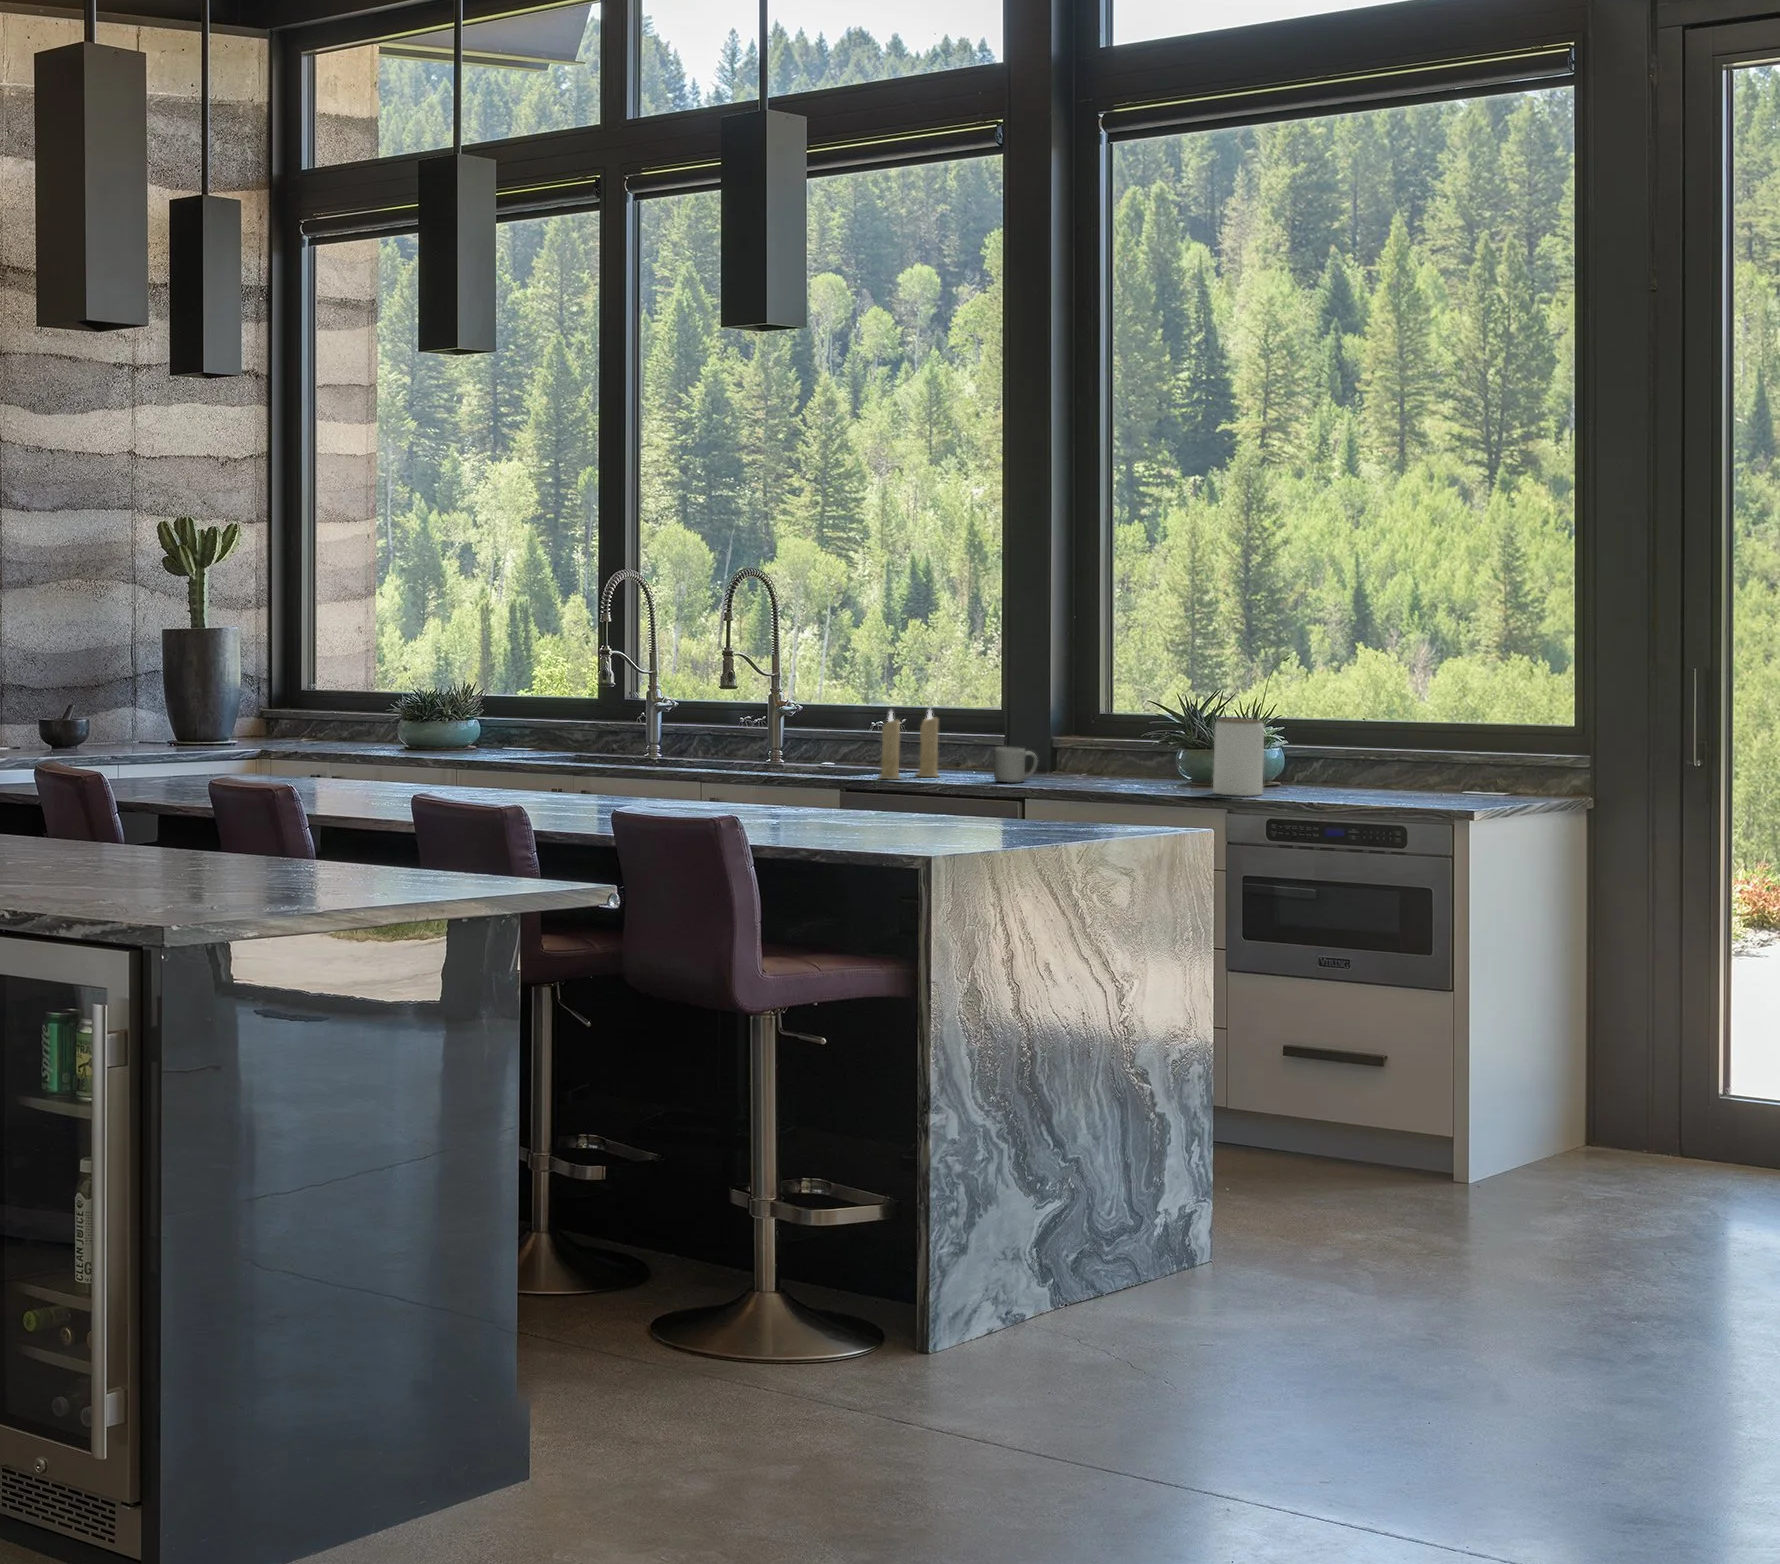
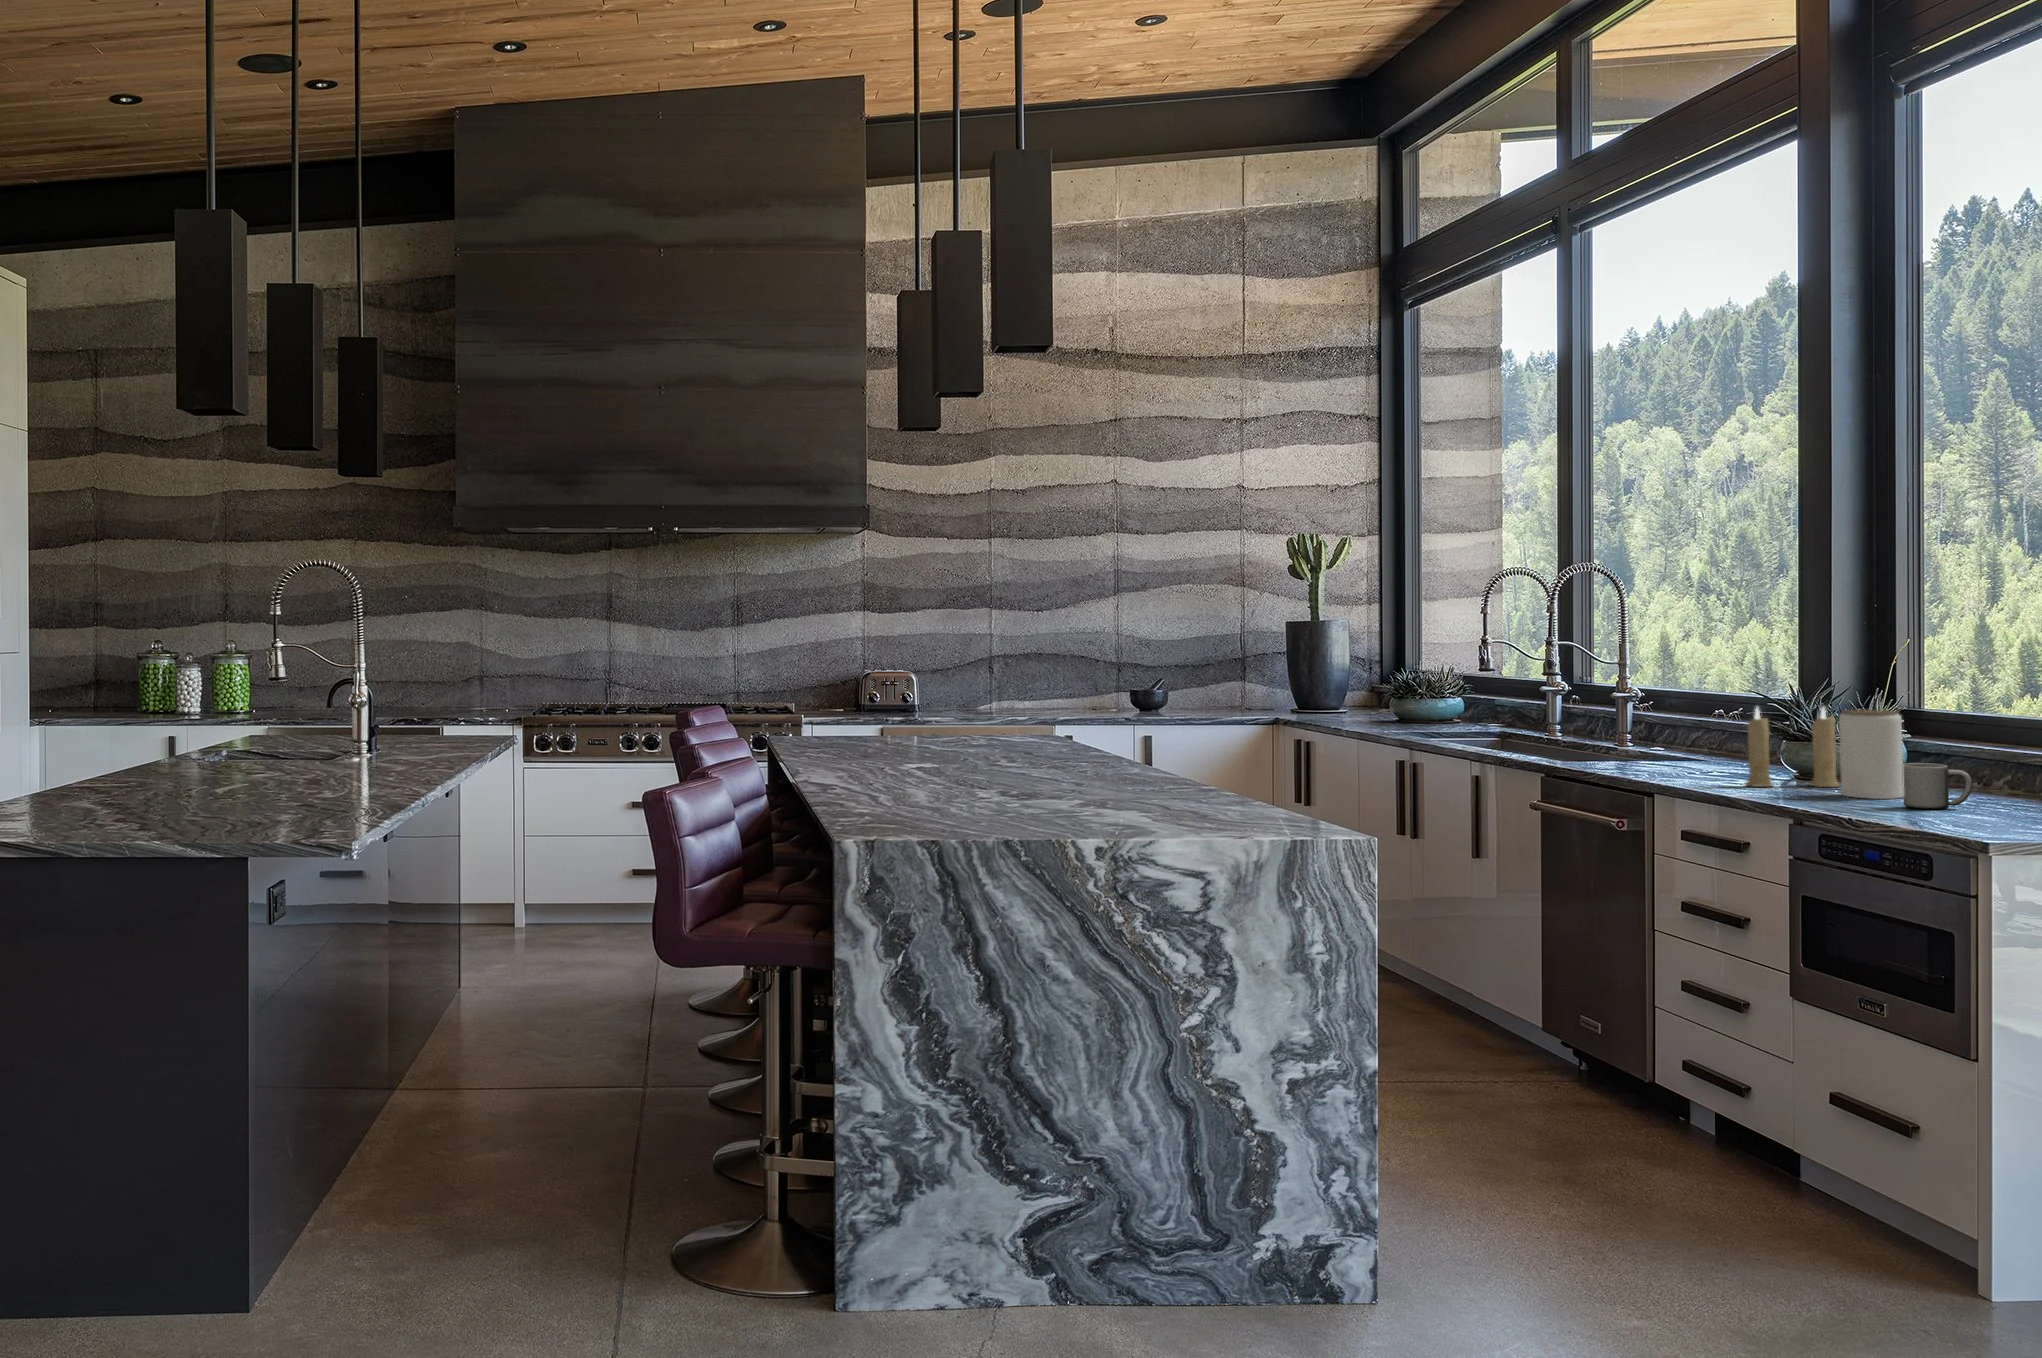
candle: present [878,710,939,779] -> present [1745,708,1840,787]
mug: present [994,747,1038,783] -> present [1903,763,1972,809]

